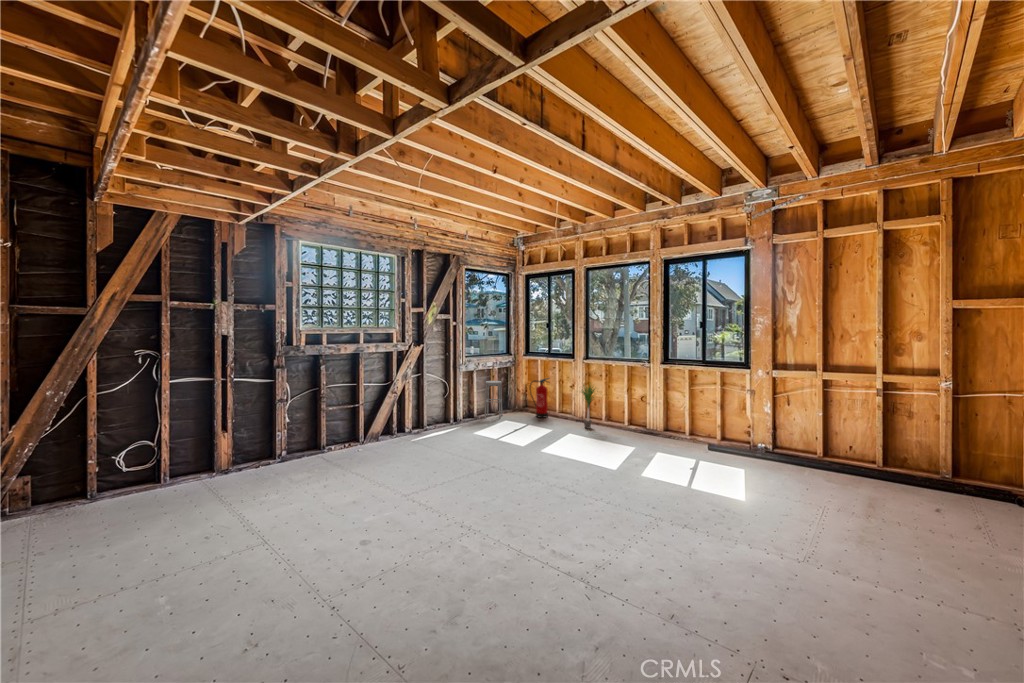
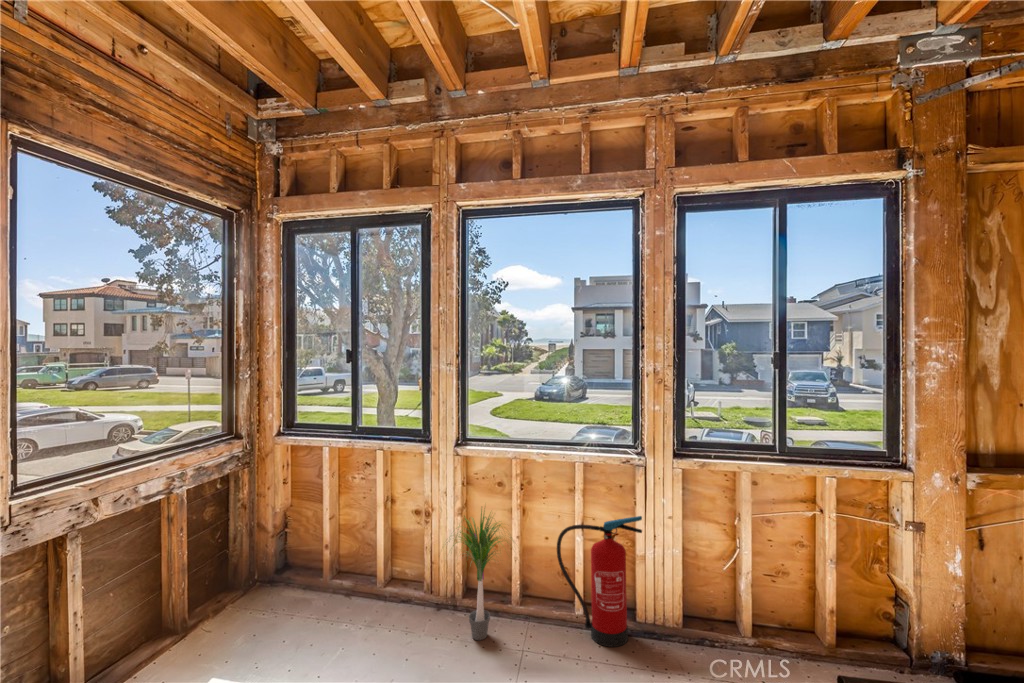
fire extinguisher: present [530,378,549,418] -> present [557,516,642,647]
stool: present [485,381,503,419] -> none [149,521,214,655]

